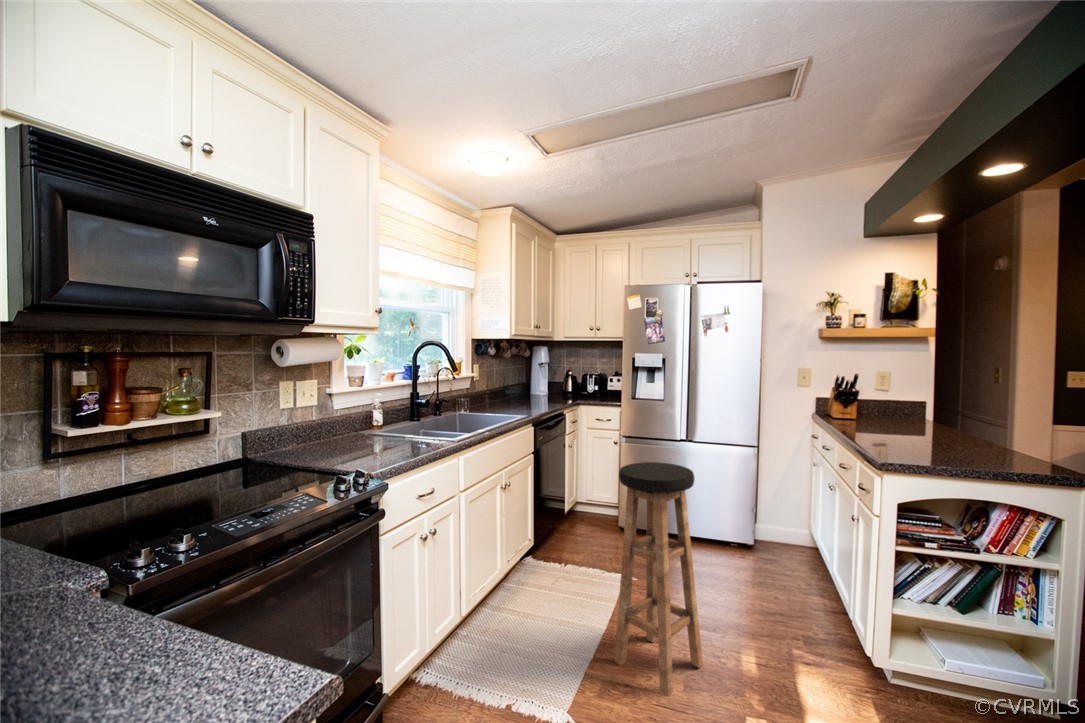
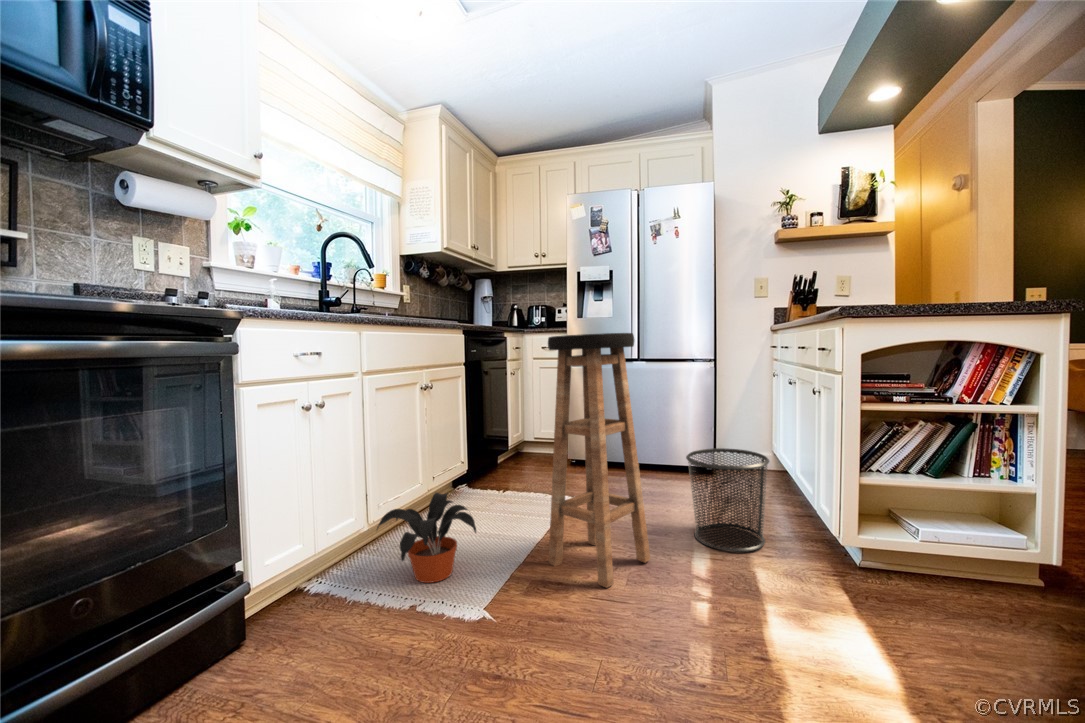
waste bin: none [734,555,811,660] -> present [686,448,769,552]
potted plant: none [475,593,558,678] -> present [377,493,476,583]

